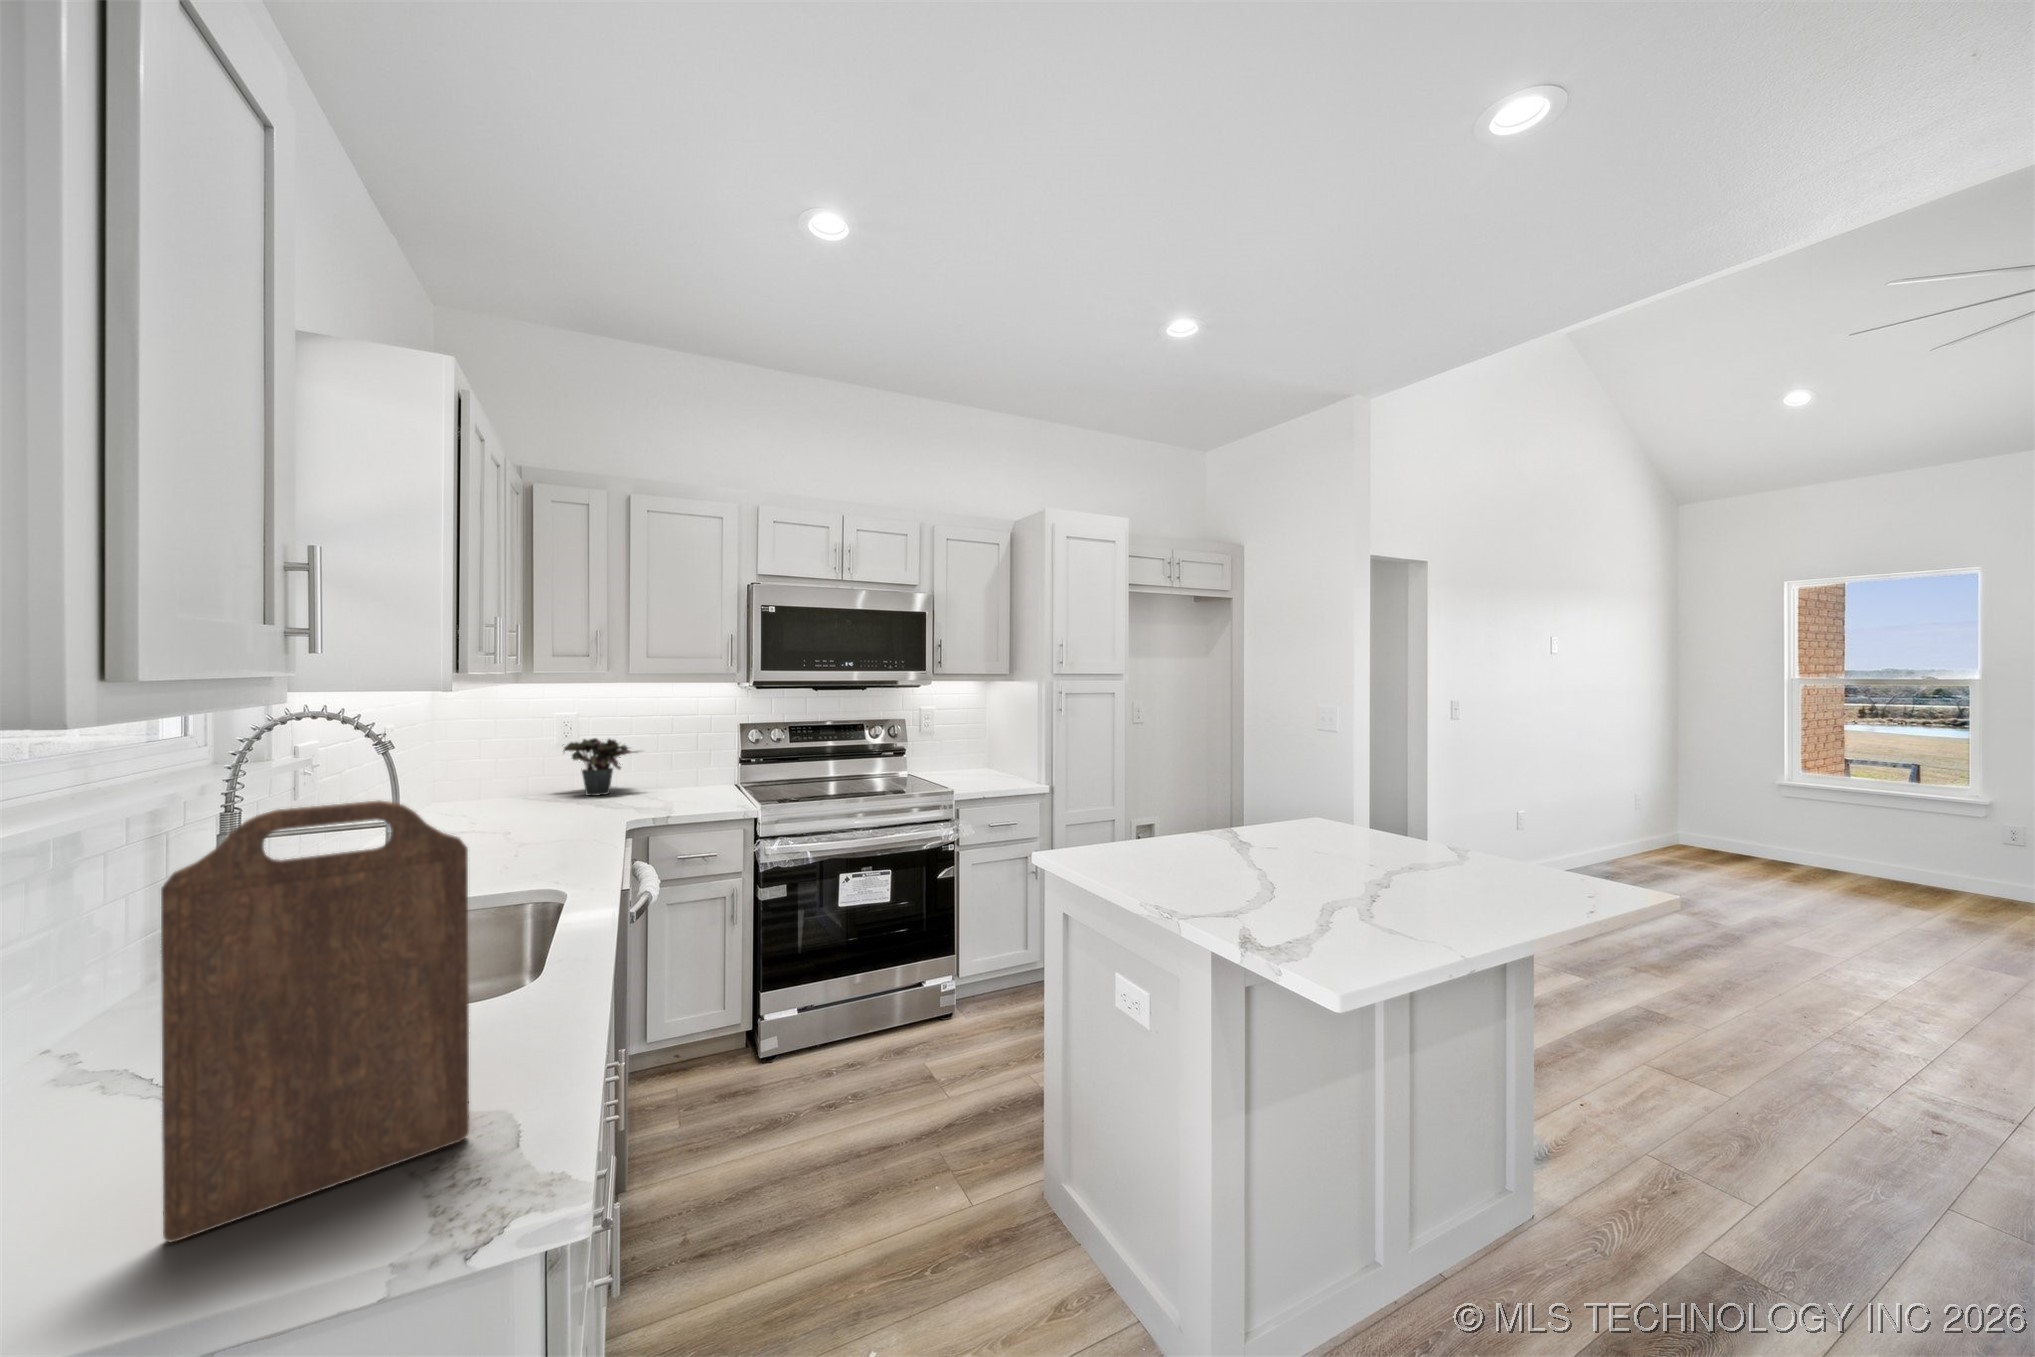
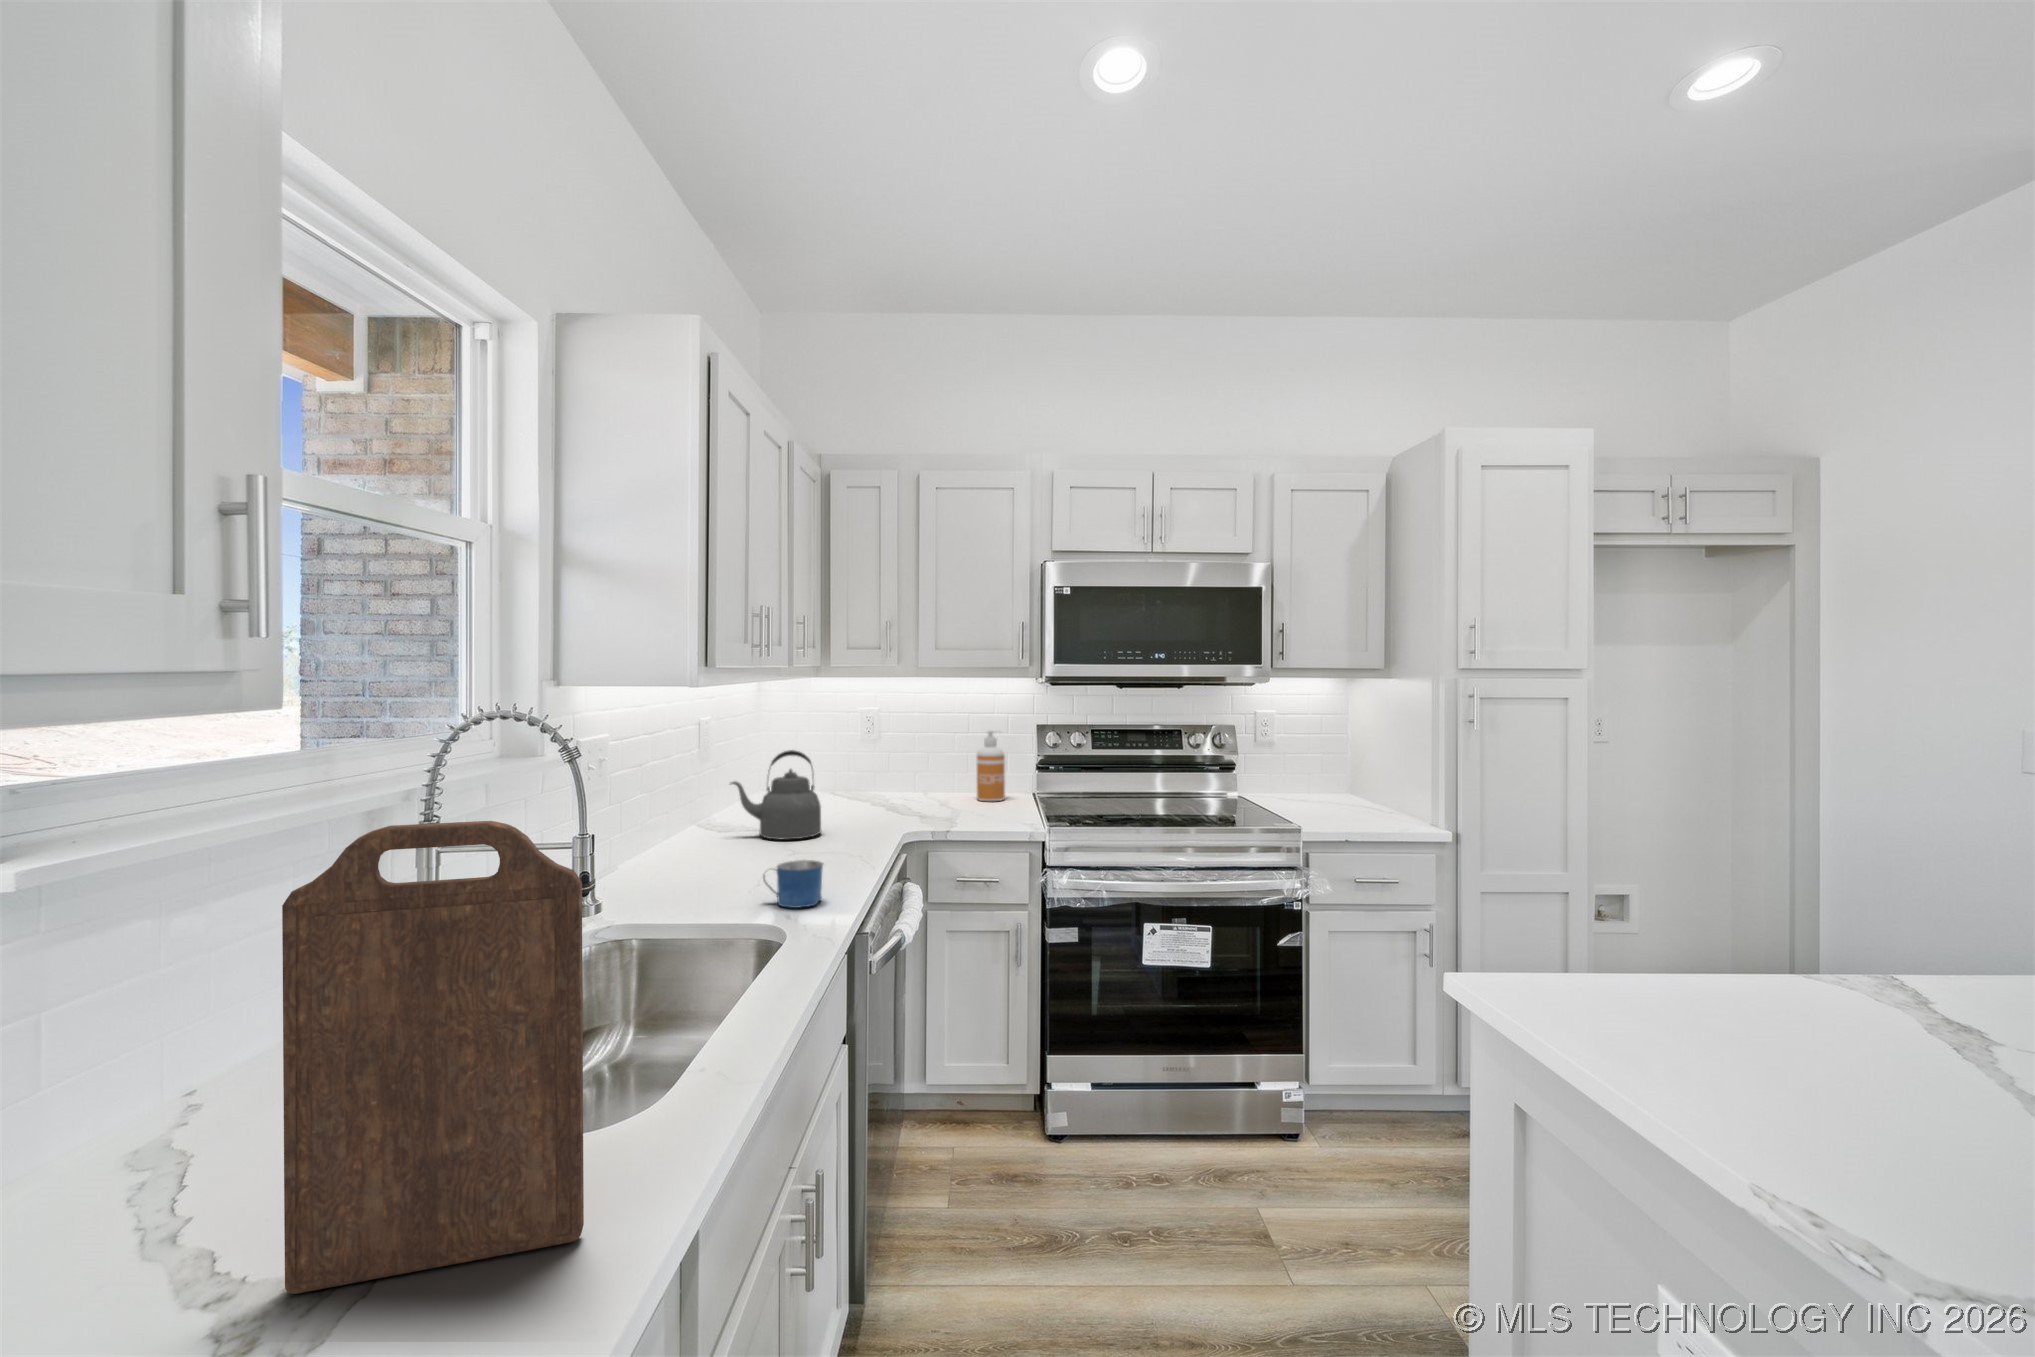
soap dispenser: none [686,728,712,789] -> present [977,730,1005,801]
potted plant: present [564,738,634,796] -> none [842,738,932,803]
kettle: none [441,750,543,834] -> present [731,750,821,840]
mug: none [510,844,573,886] -> present [763,860,823,908]

